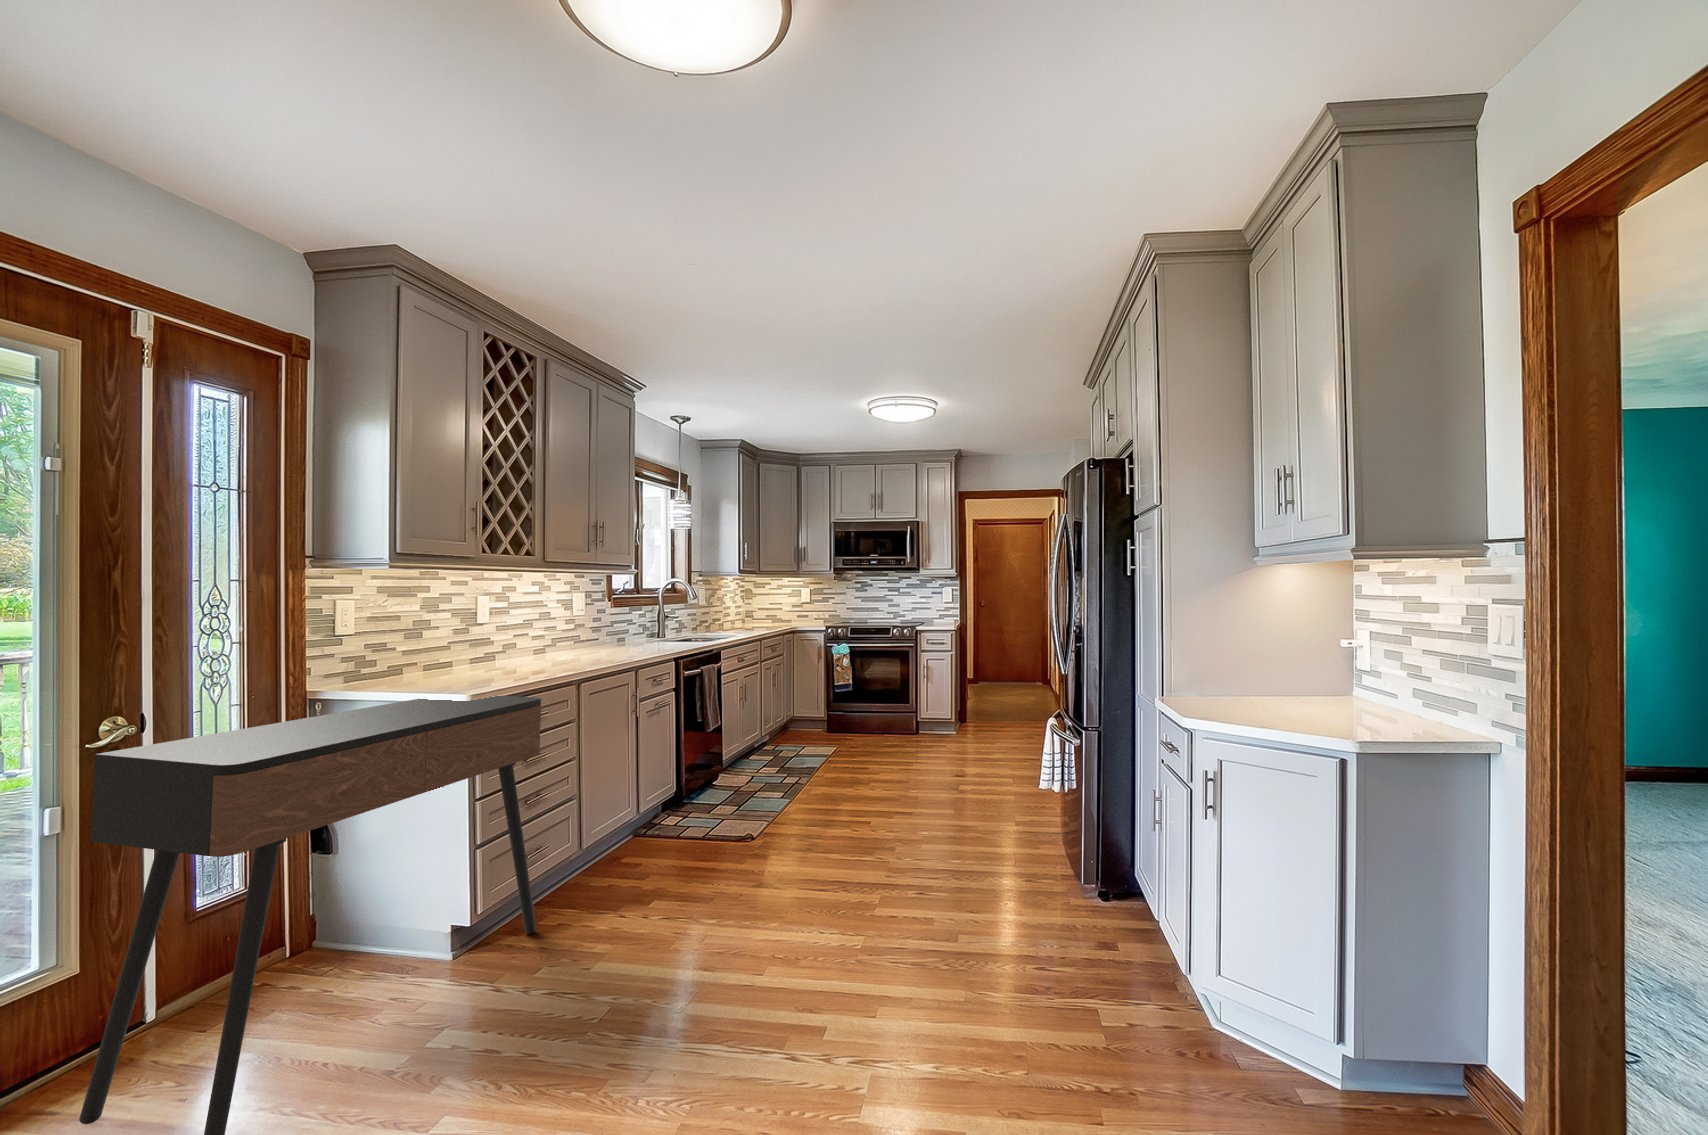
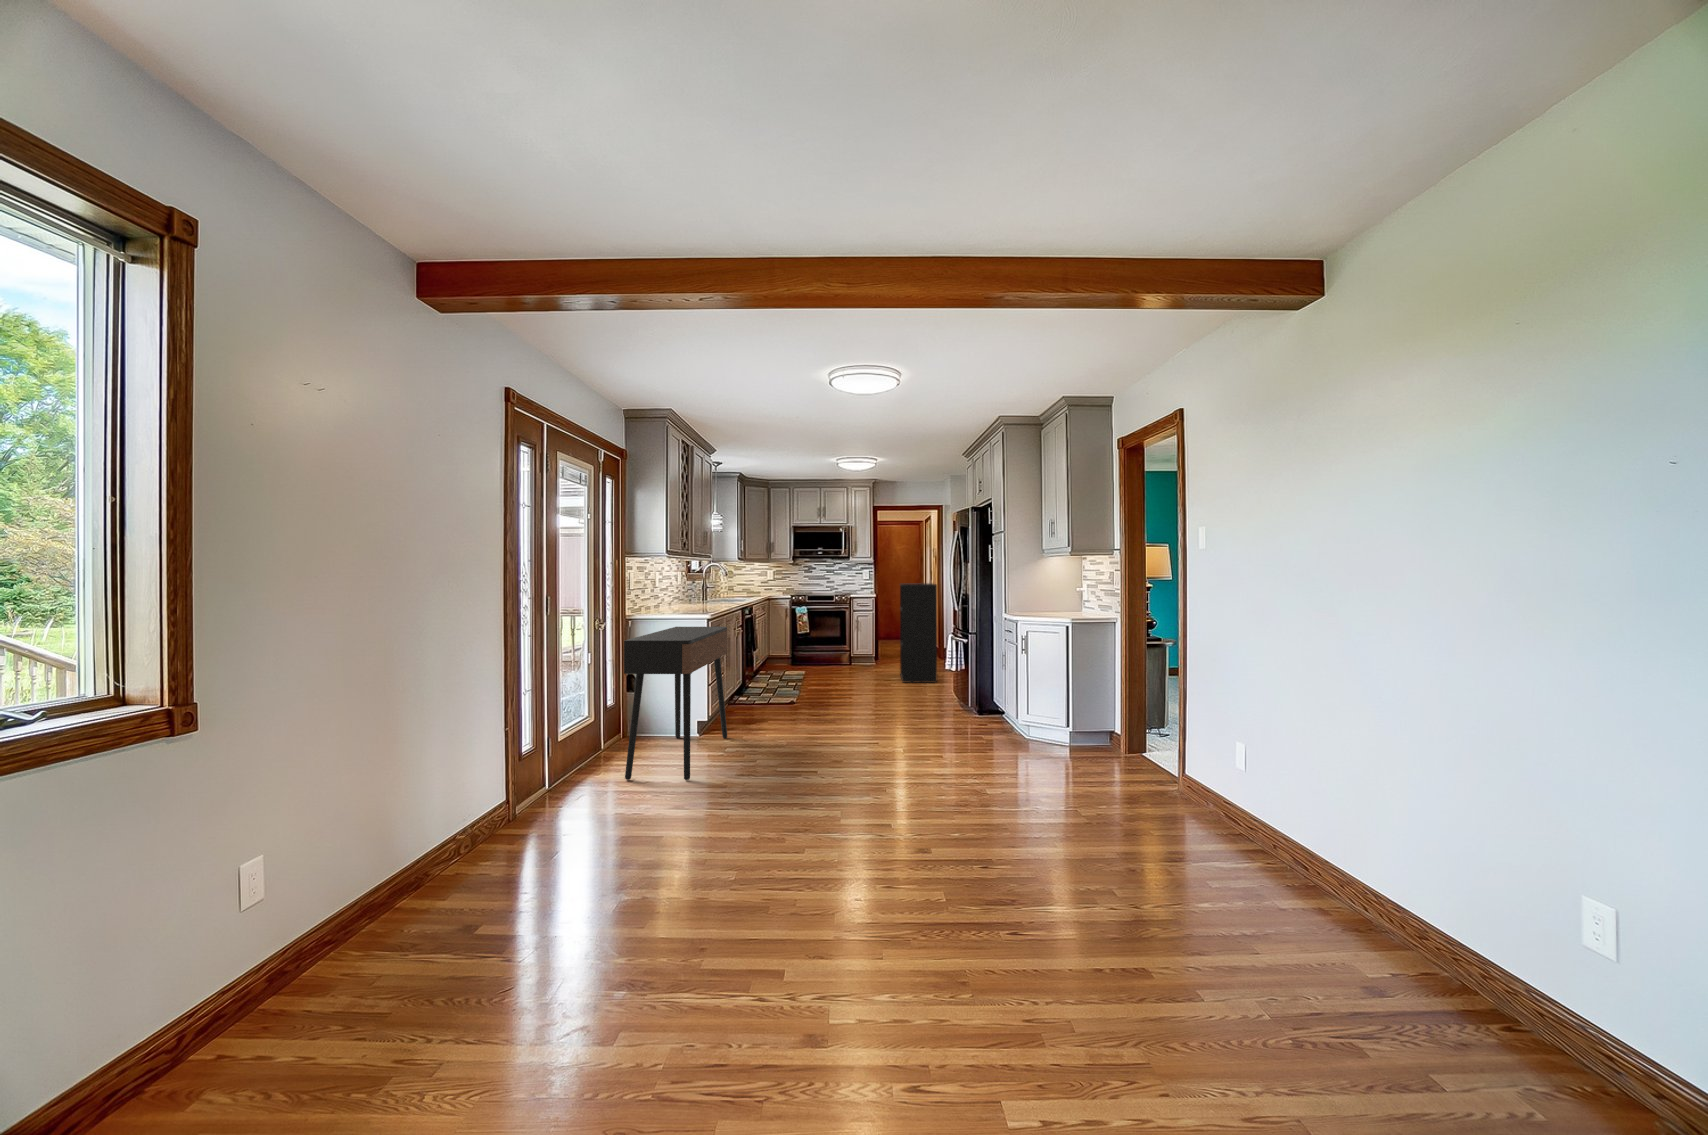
bookshelf: none [979,612,1042,785] -> present [900,583,937,683]

